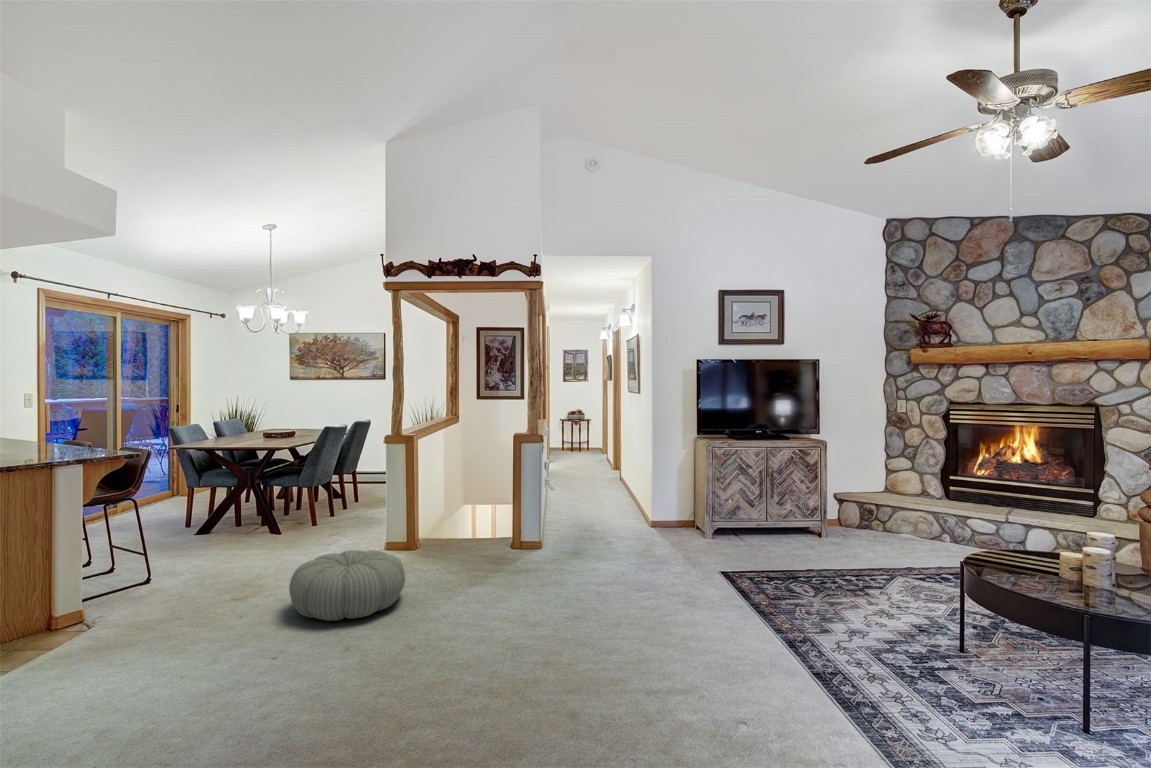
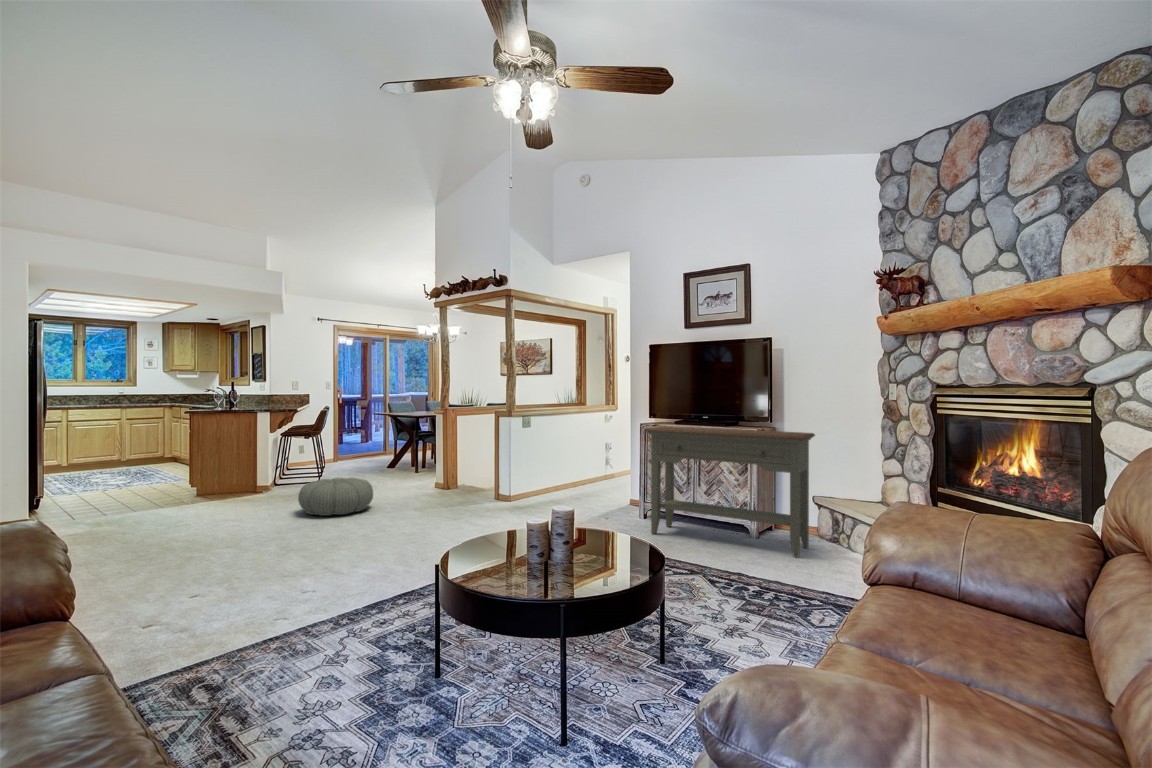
console table: none [740,441,905,552] -> present [644,426,815,558]

